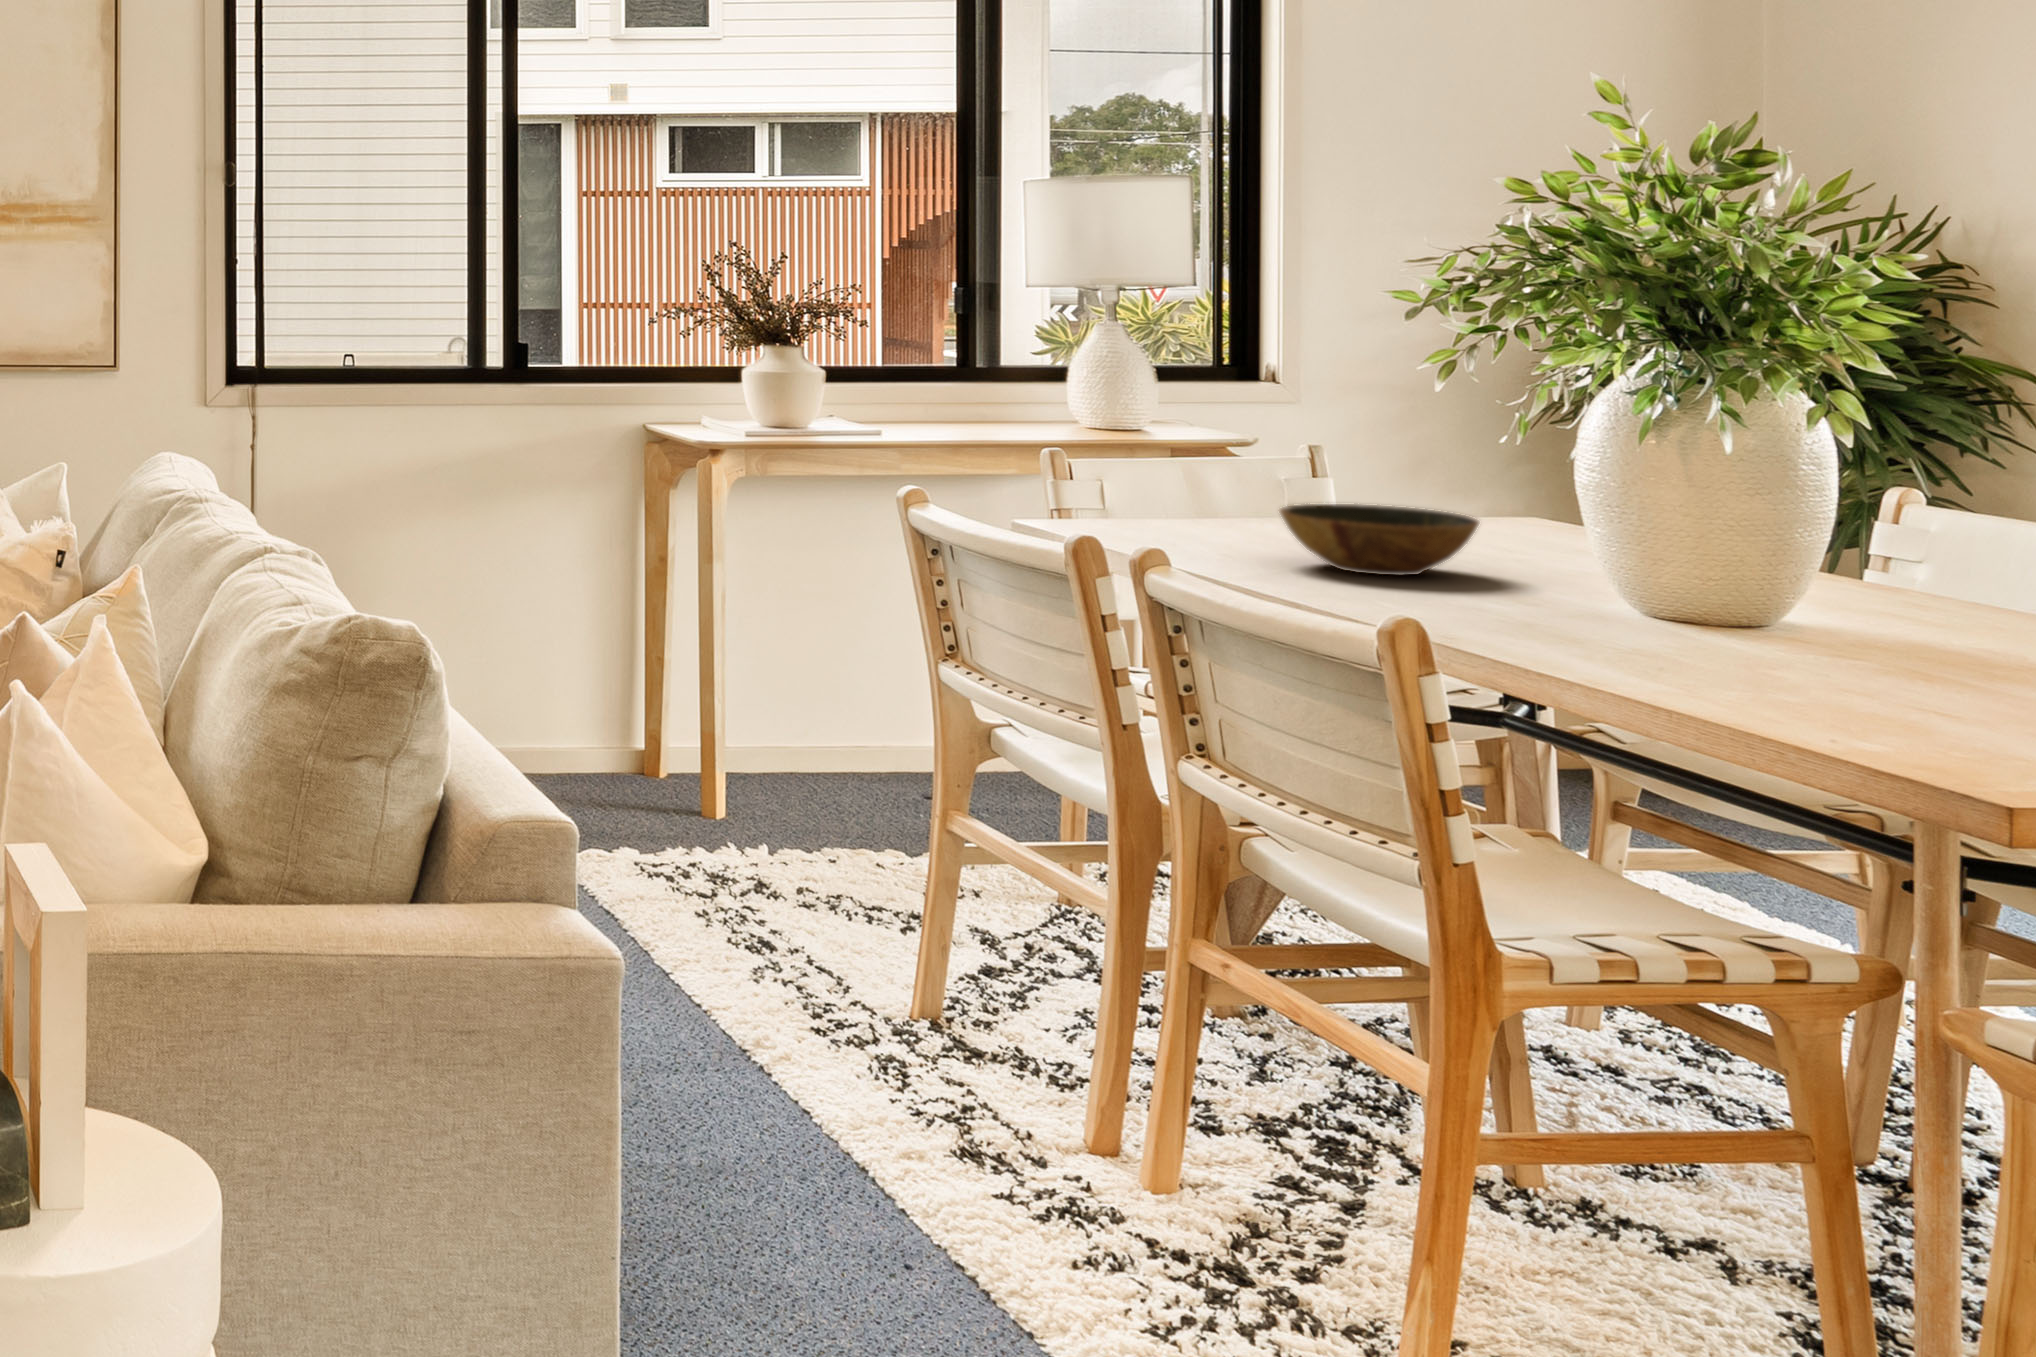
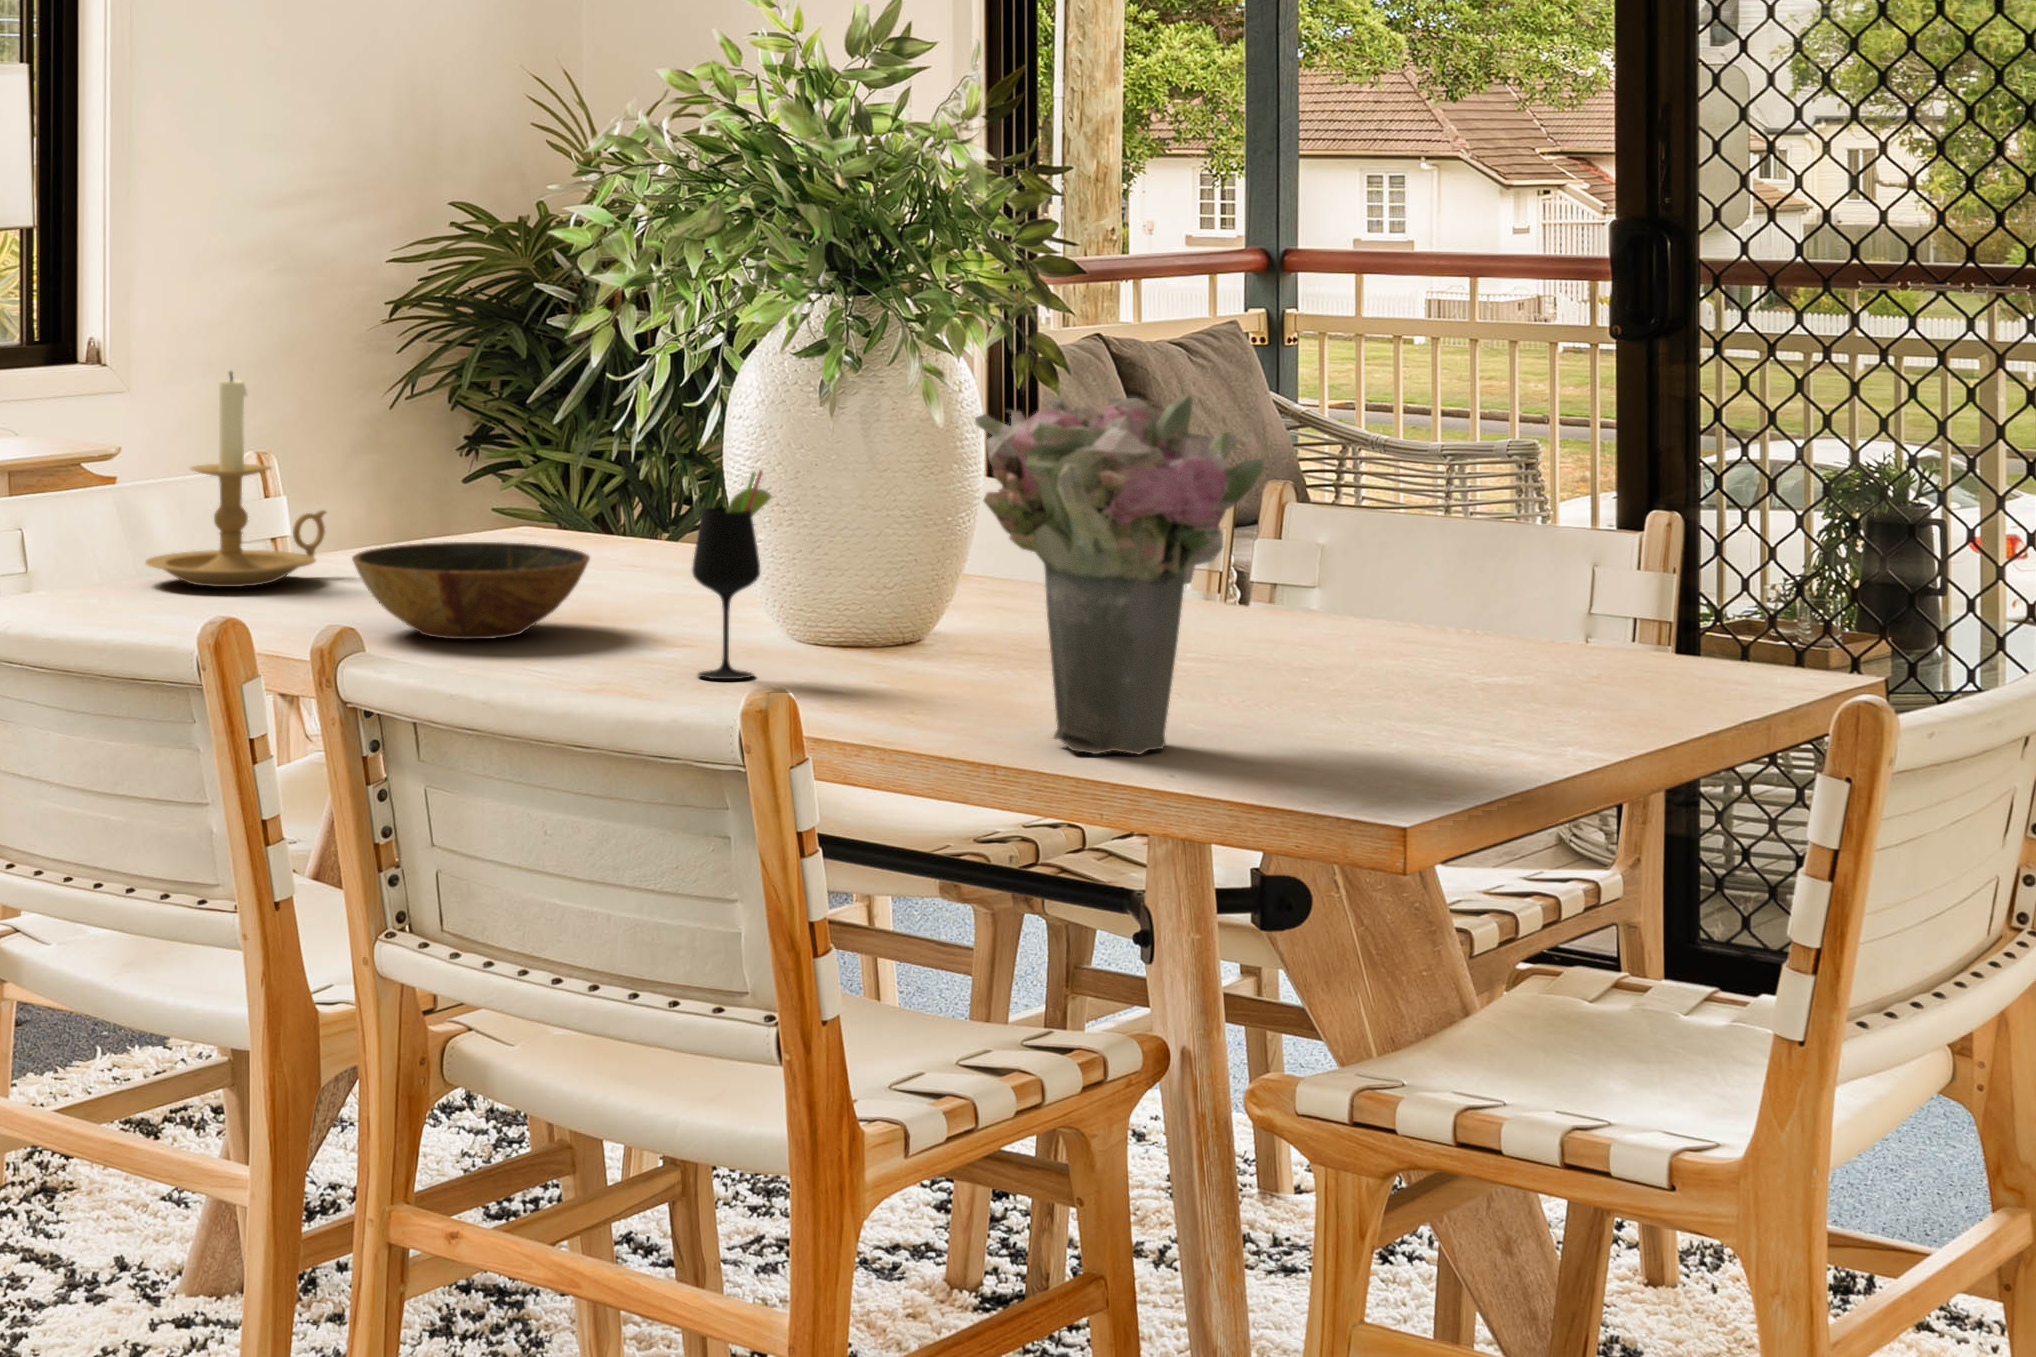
candle holder: none [1178,376,1331,527] -> present [146,372,326,587]
flower bouquet: none [1684,420,1944,706] -> present [975,396,1264,754]
wine glass: none [1509,464,1584,620] -> present [692,471,772,679]

